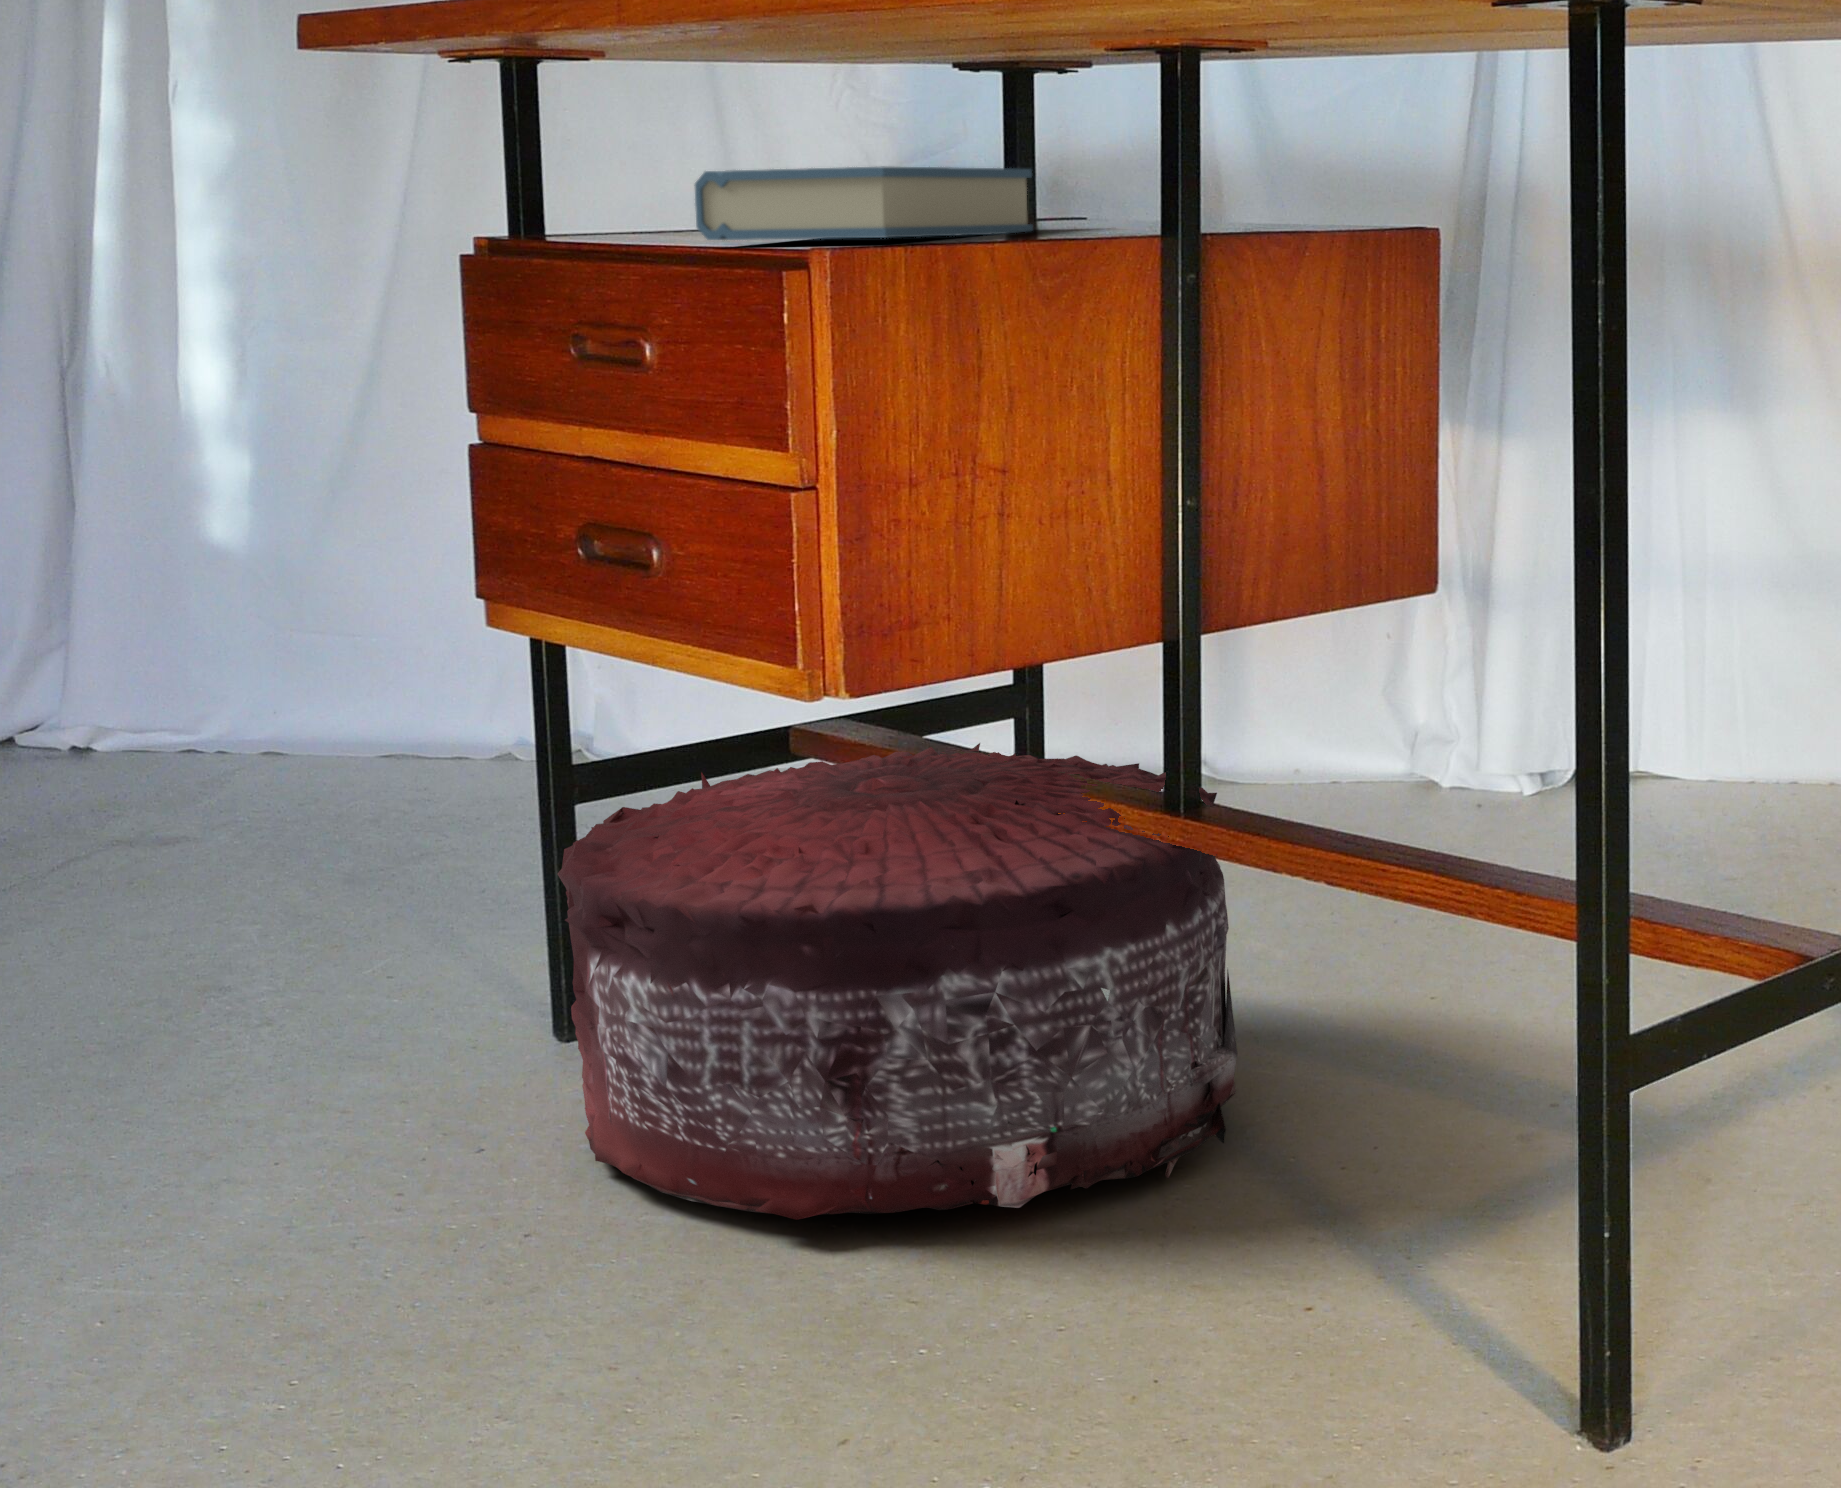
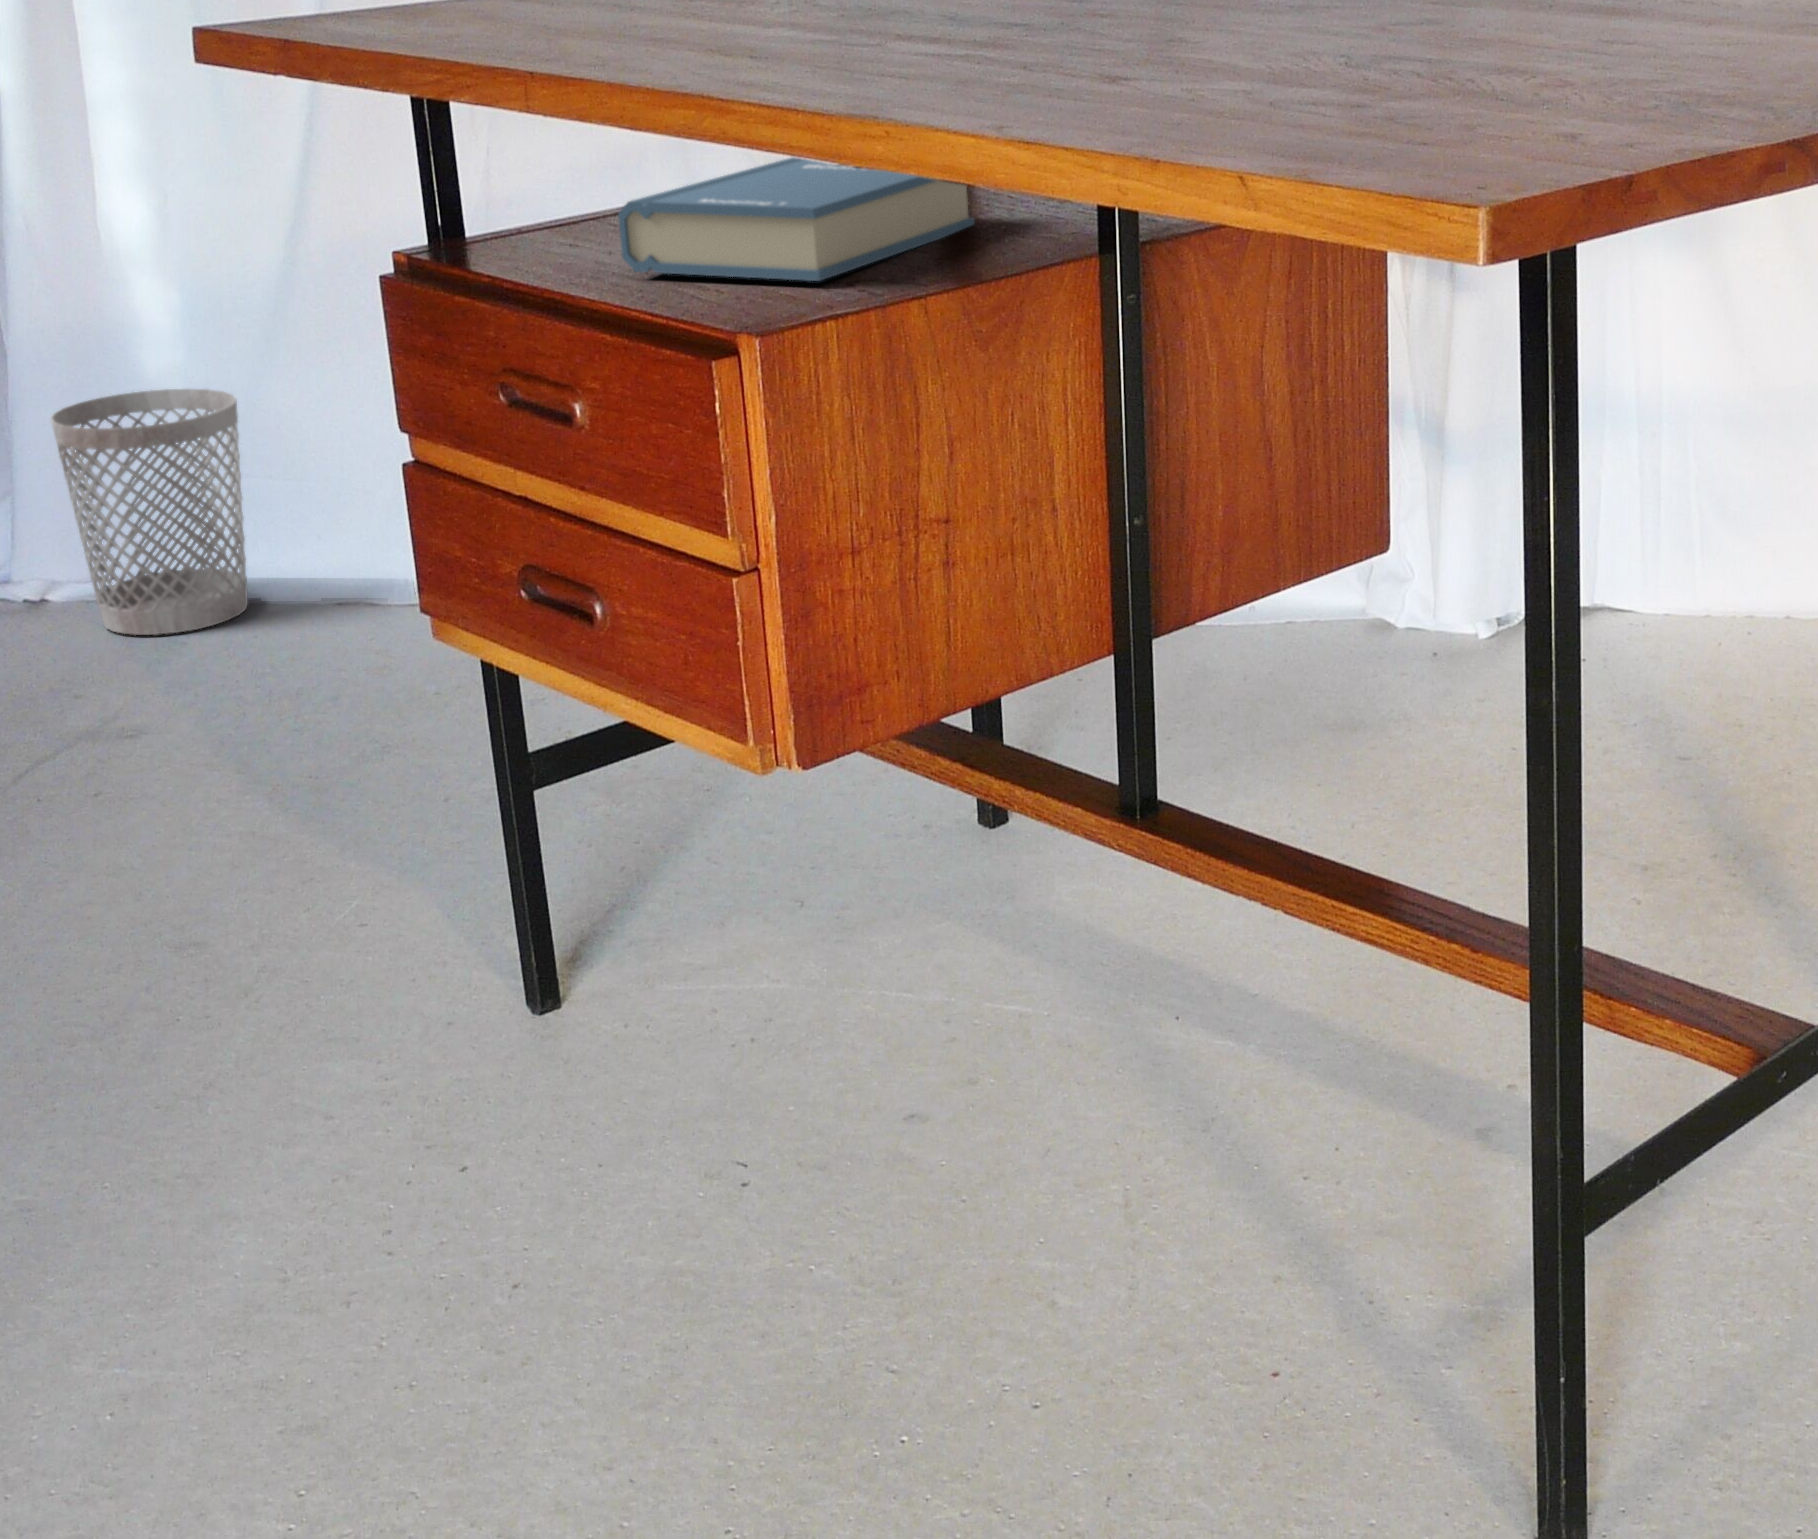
wastebasket: none [111,548,293,780] -> present [50,389,248,635]
pouf: present [557,743,1237,1220] -> none [515,711,1202,1271]

